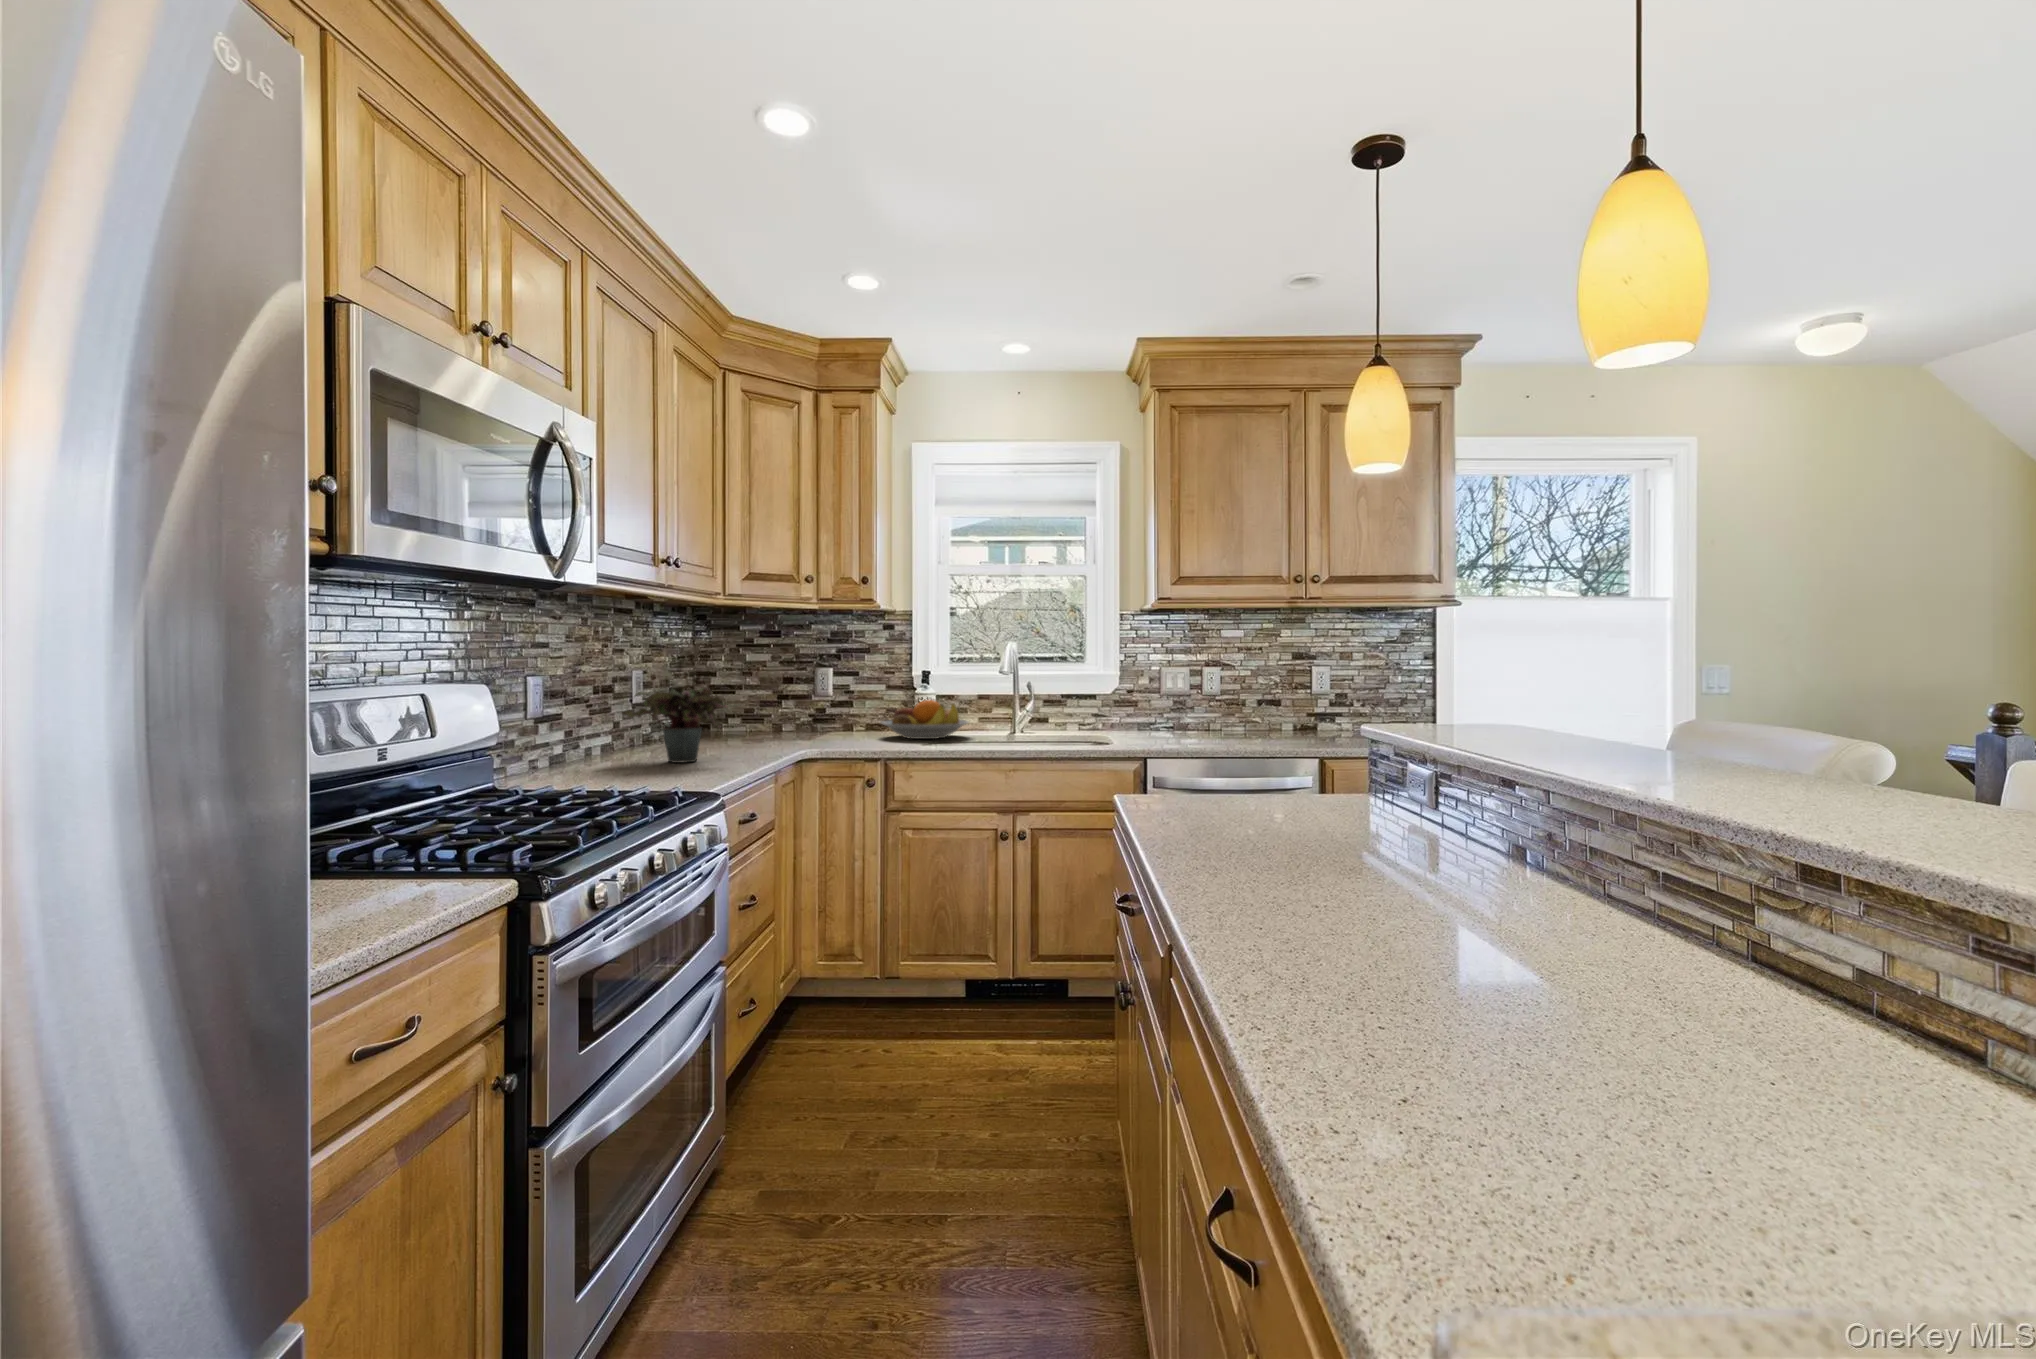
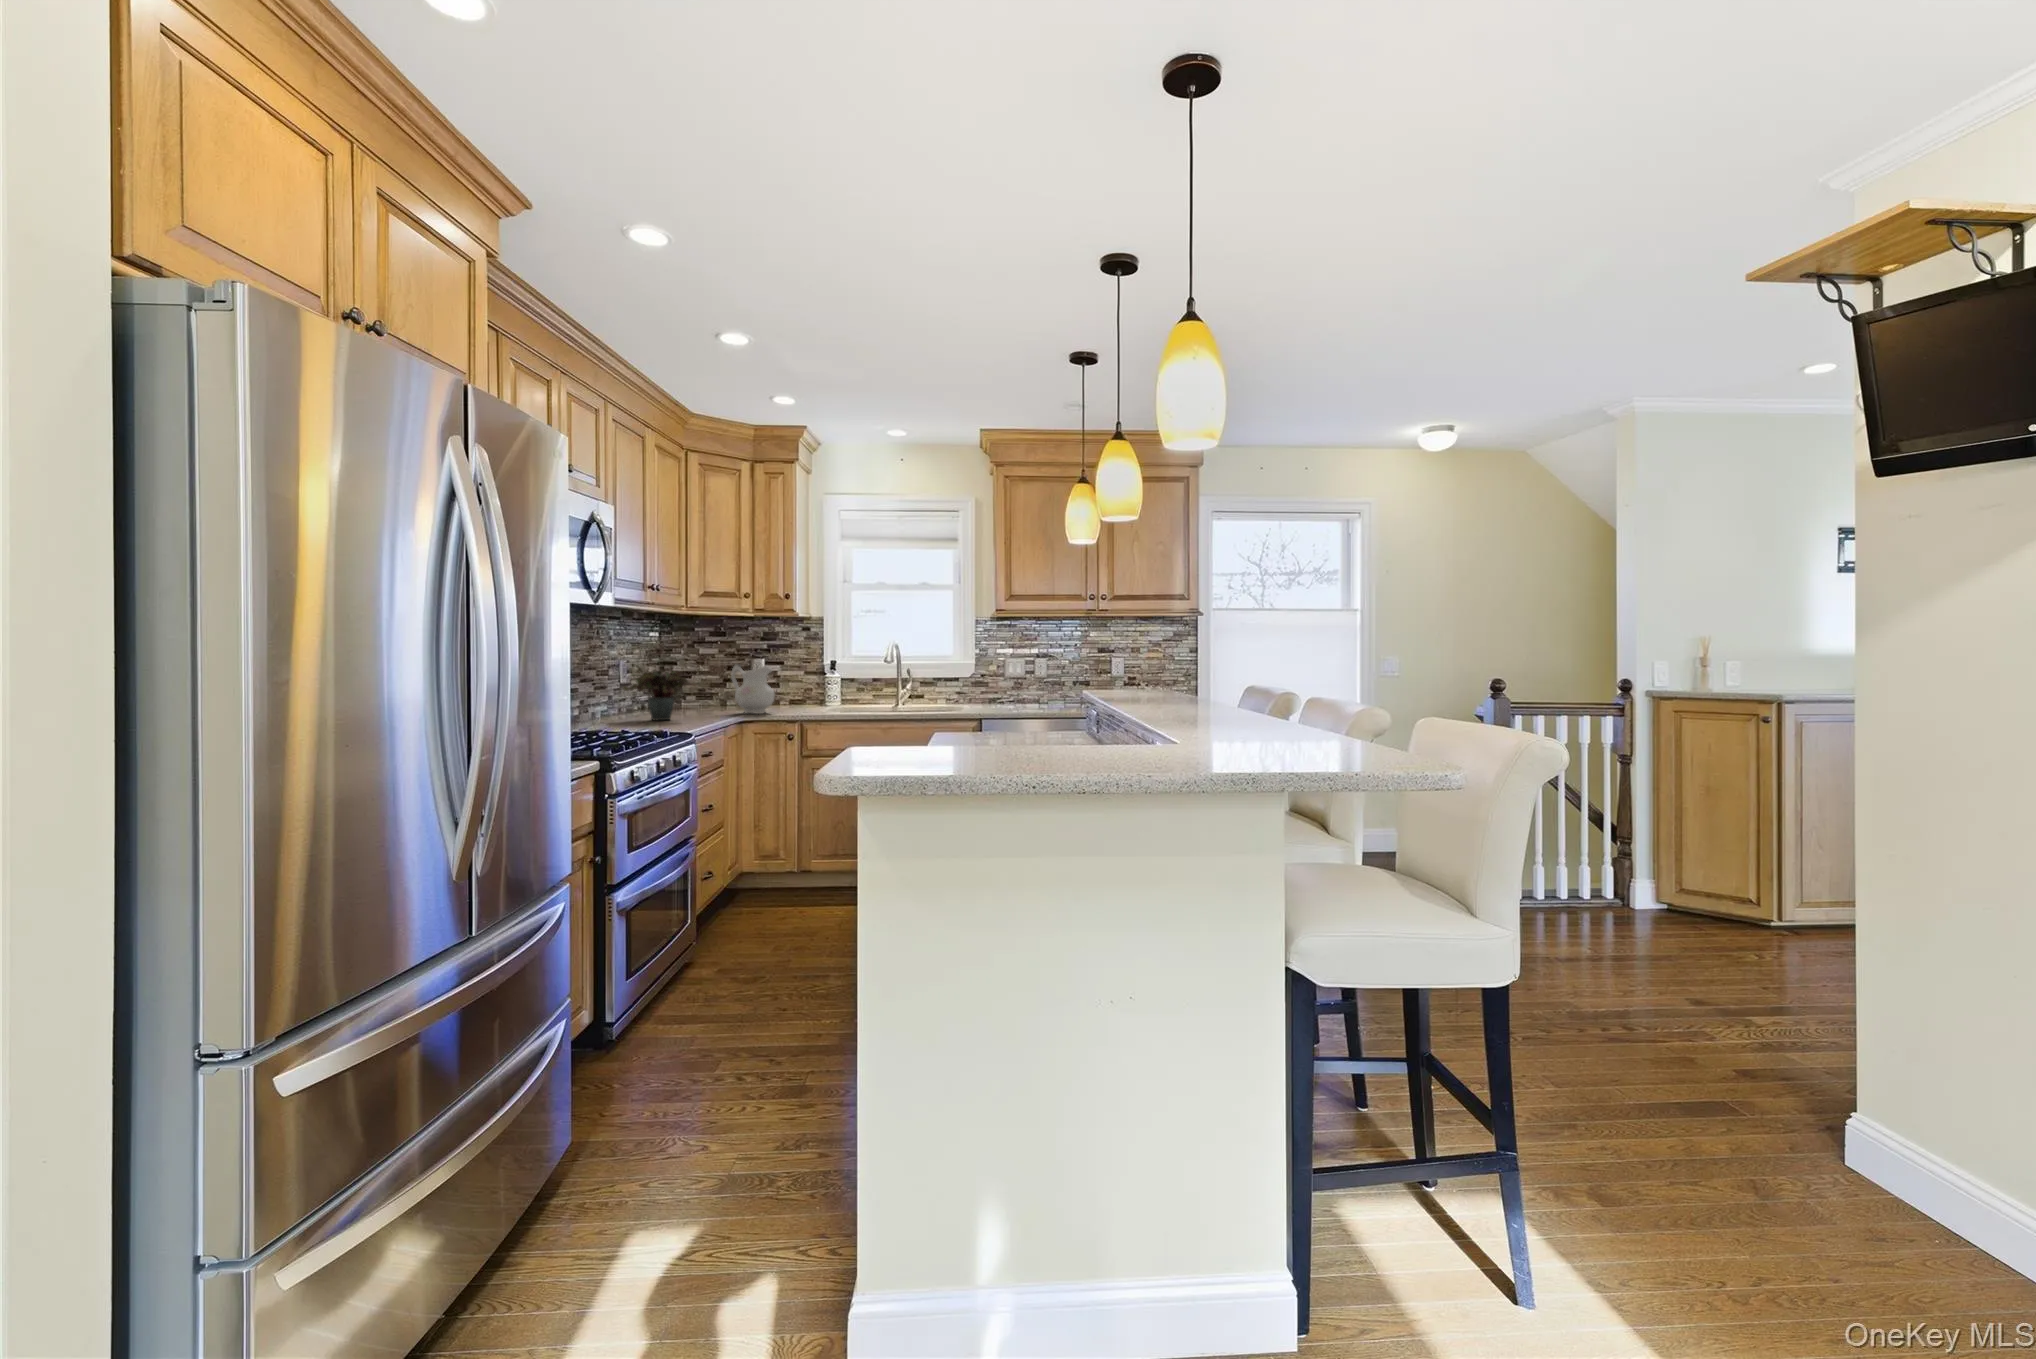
ceramic pitcher: none [787,676,848,748] -> present [731,664,775,714]
fruit bowl: present [881,700,968,739] -> none [799,681,864,709]

